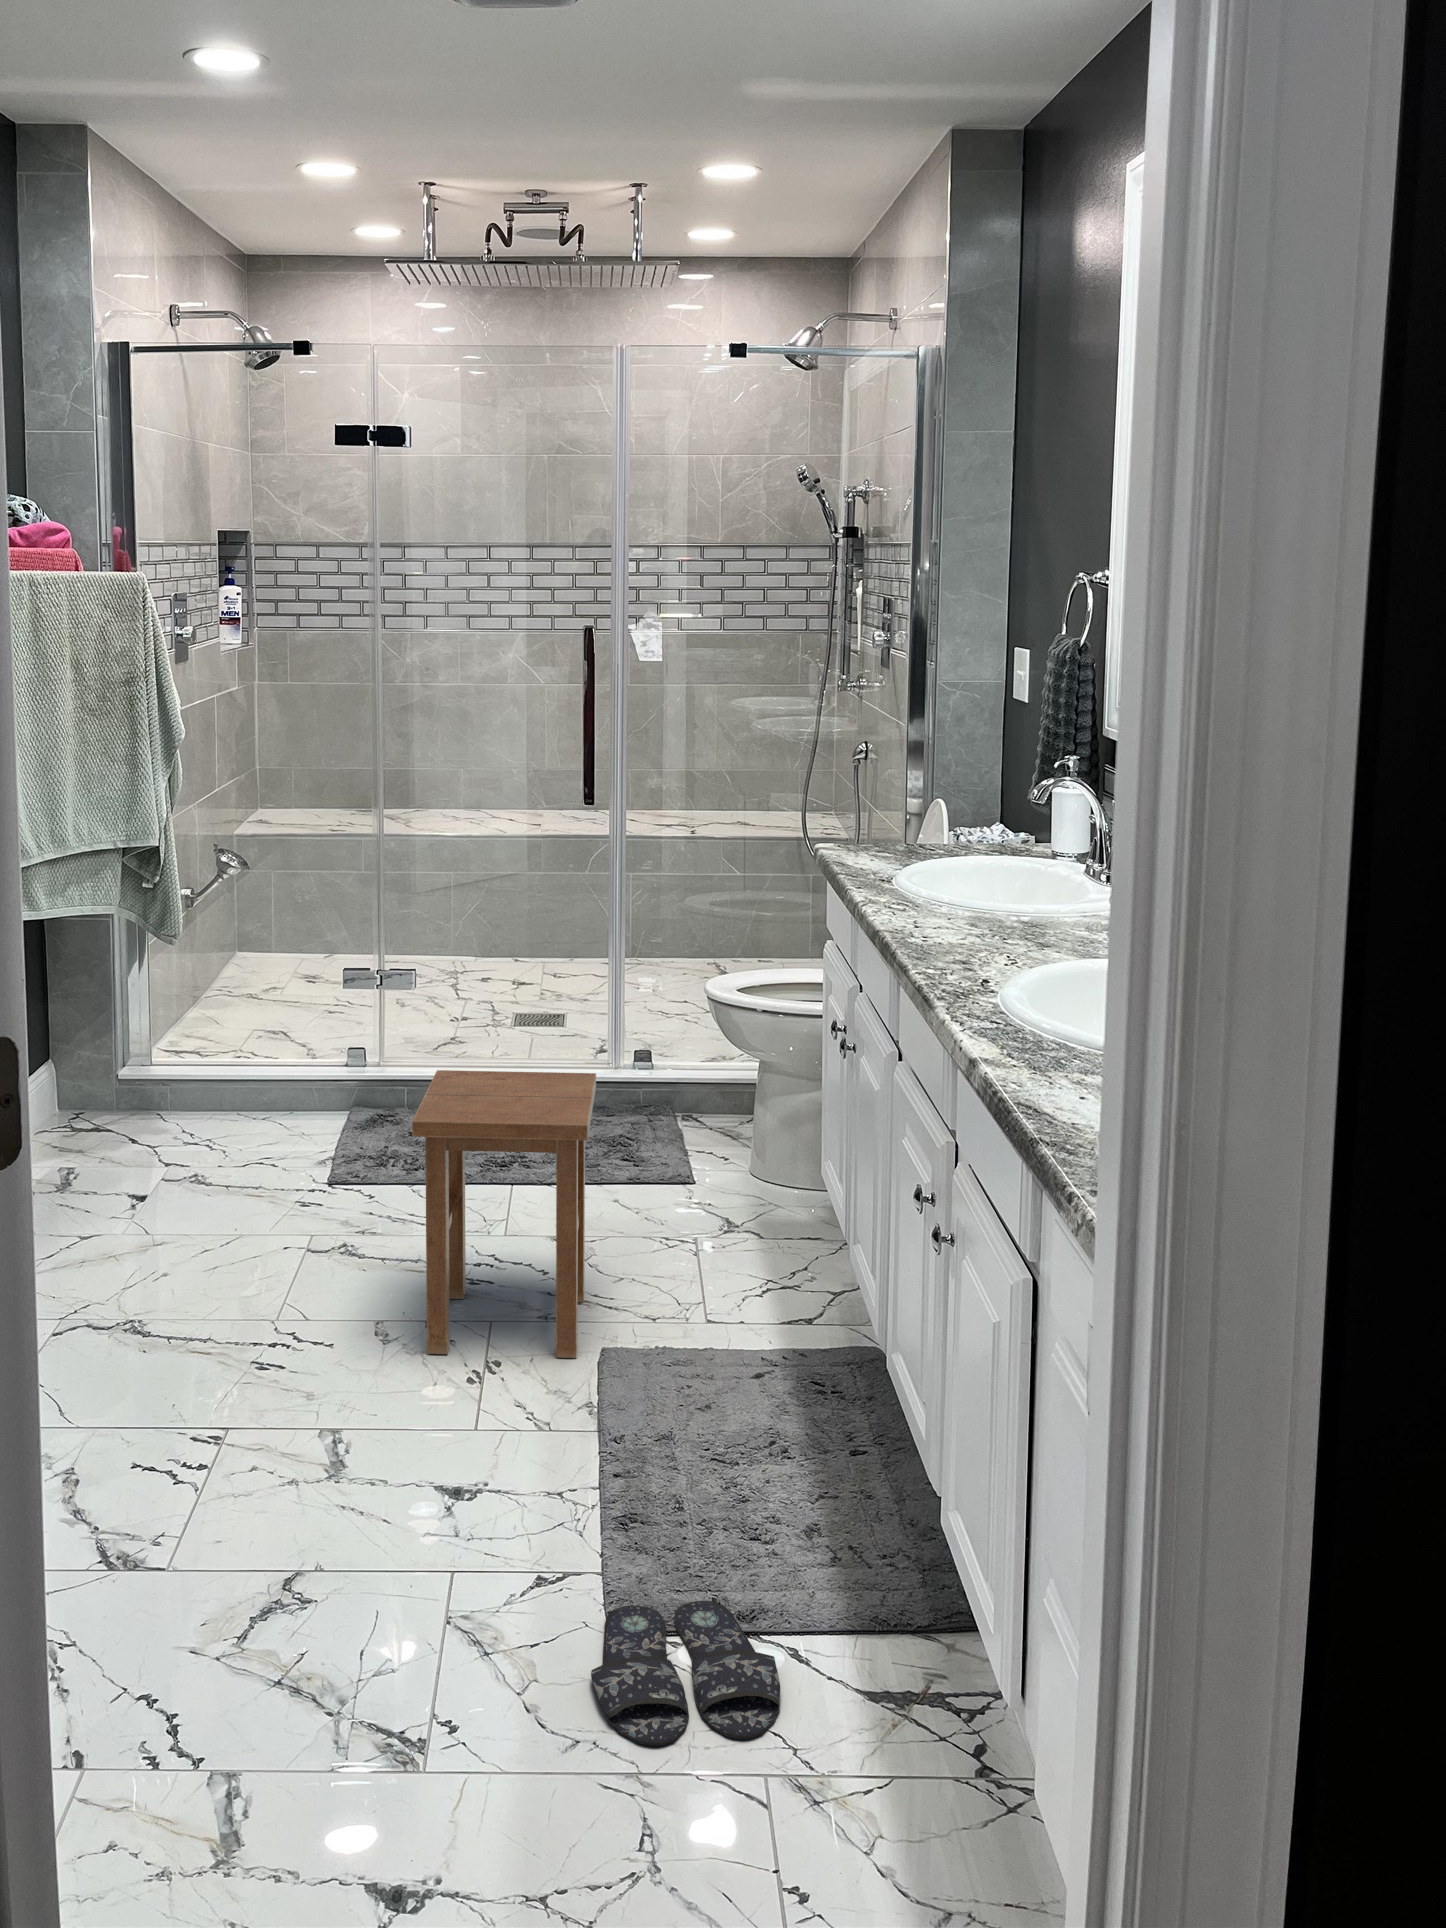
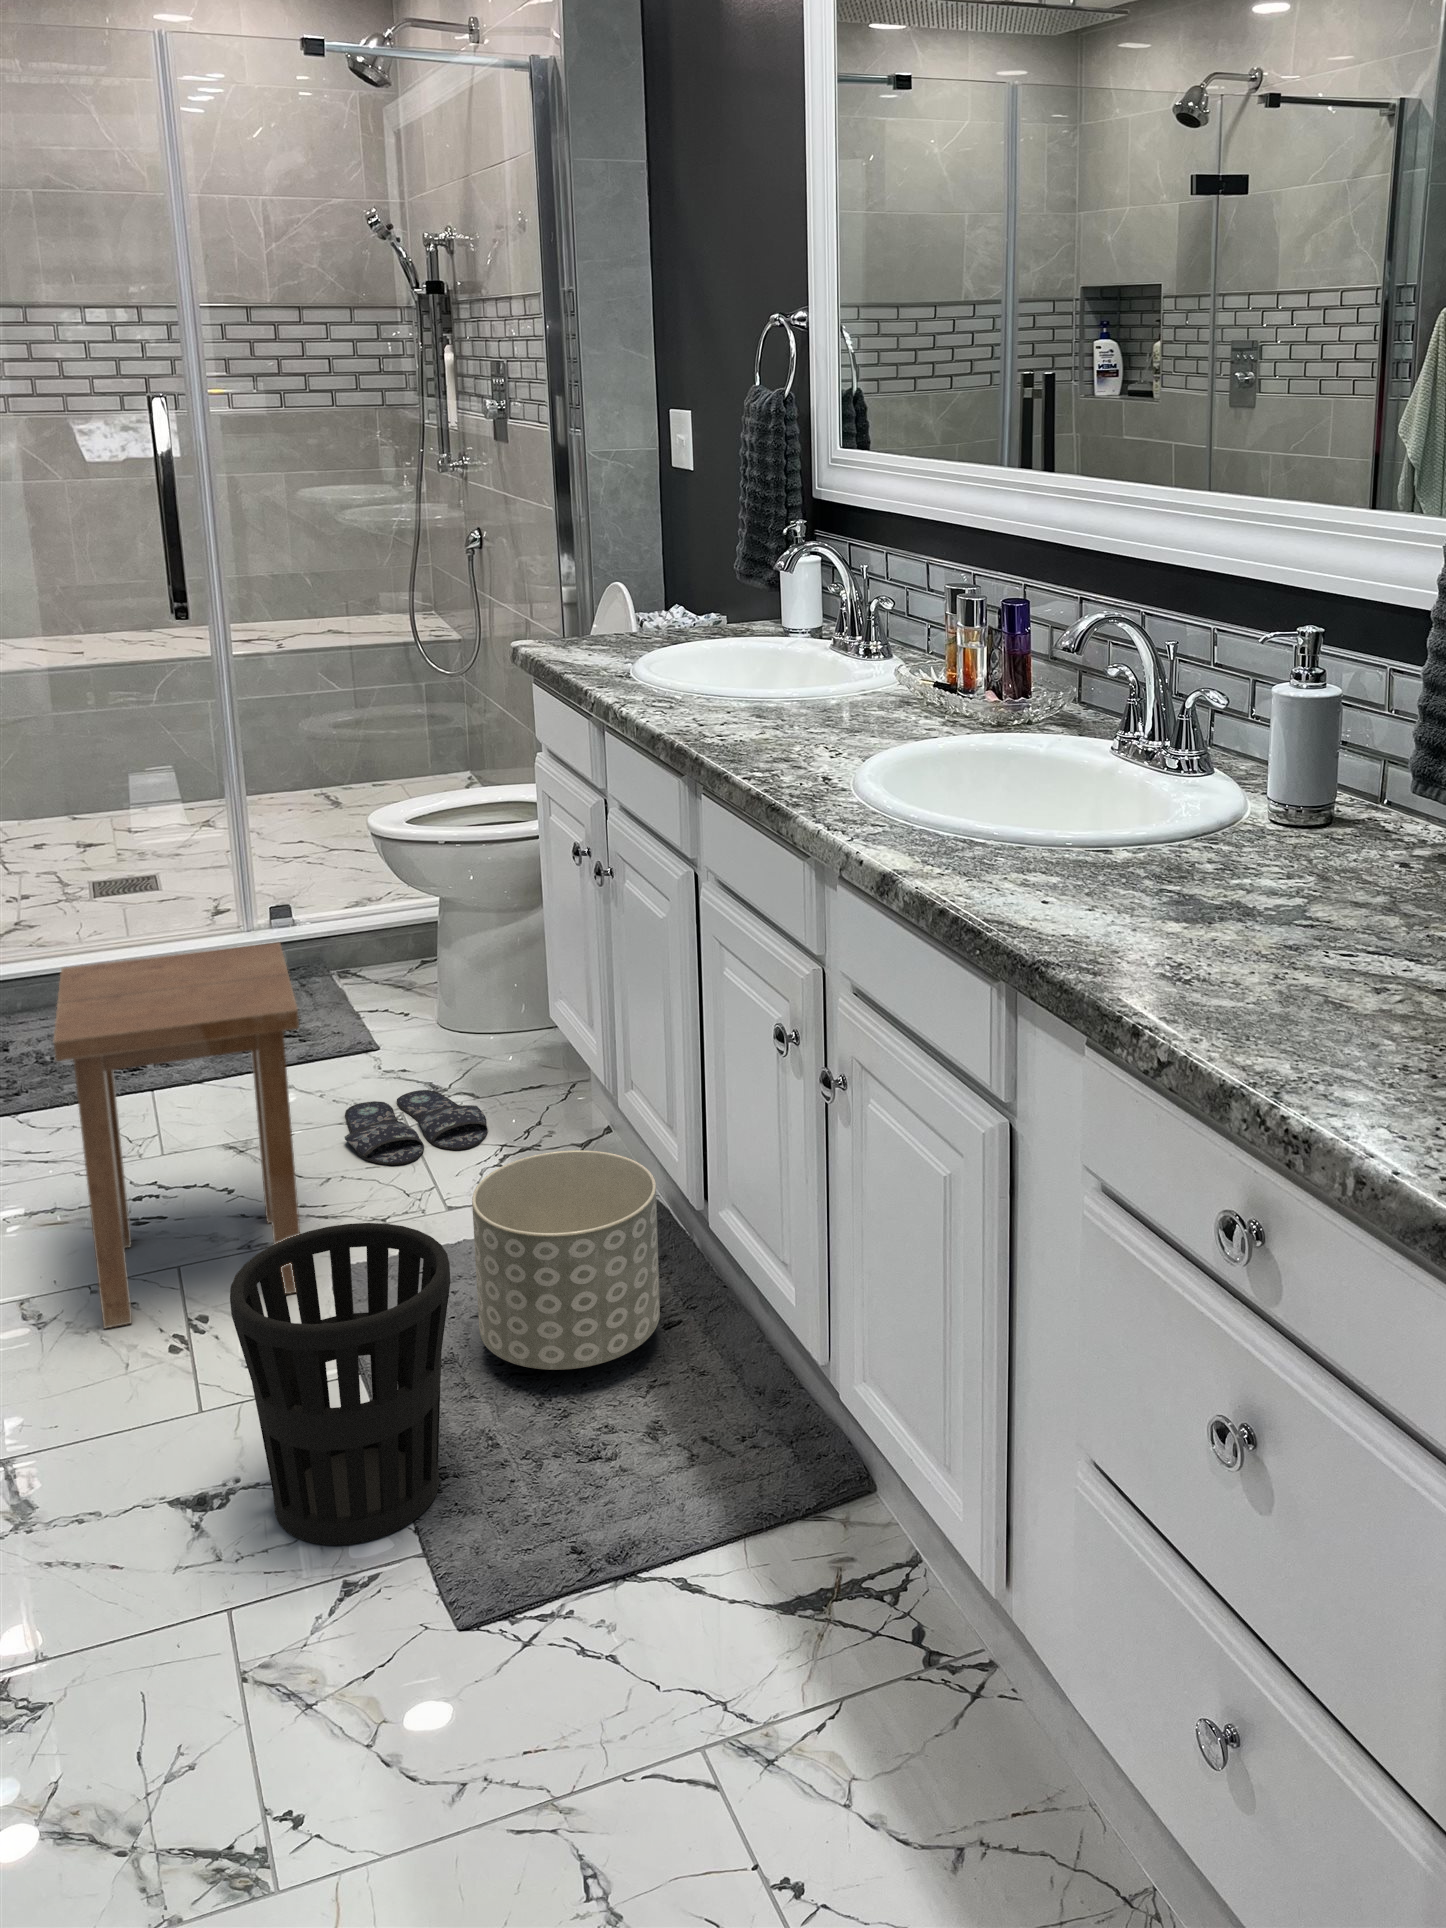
planter: none [692,1277,847,1463] -> present [472,1150,660,1370]
wastebasket: none [485,1295,651,1552] -> present [230,1223,450,1545]
slippers: present [591,1601,780,1746] -> present [345,1090,488,1165]

